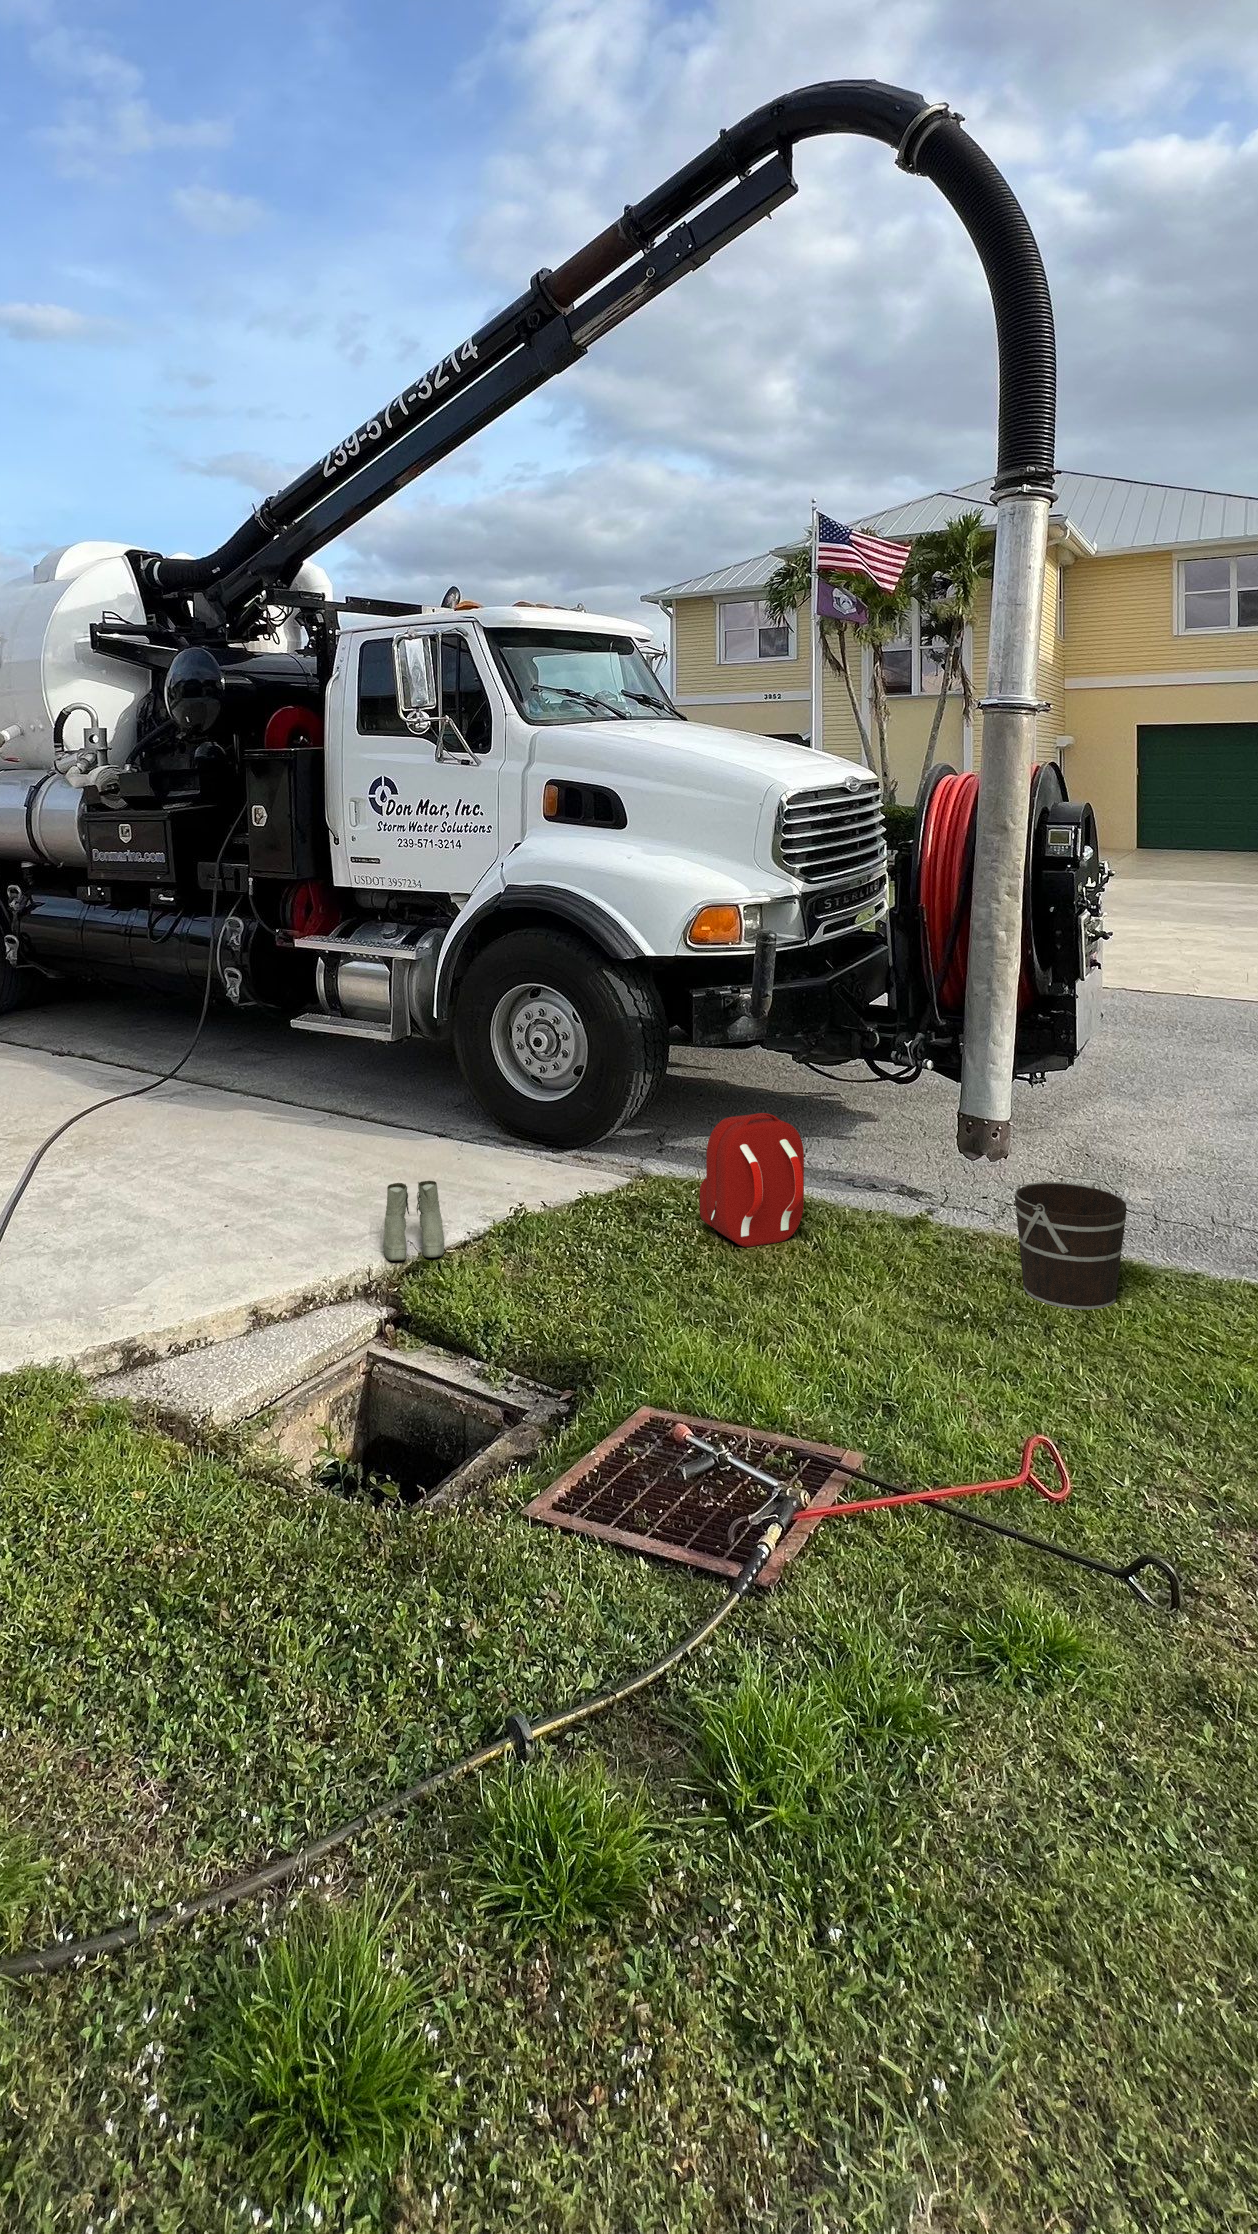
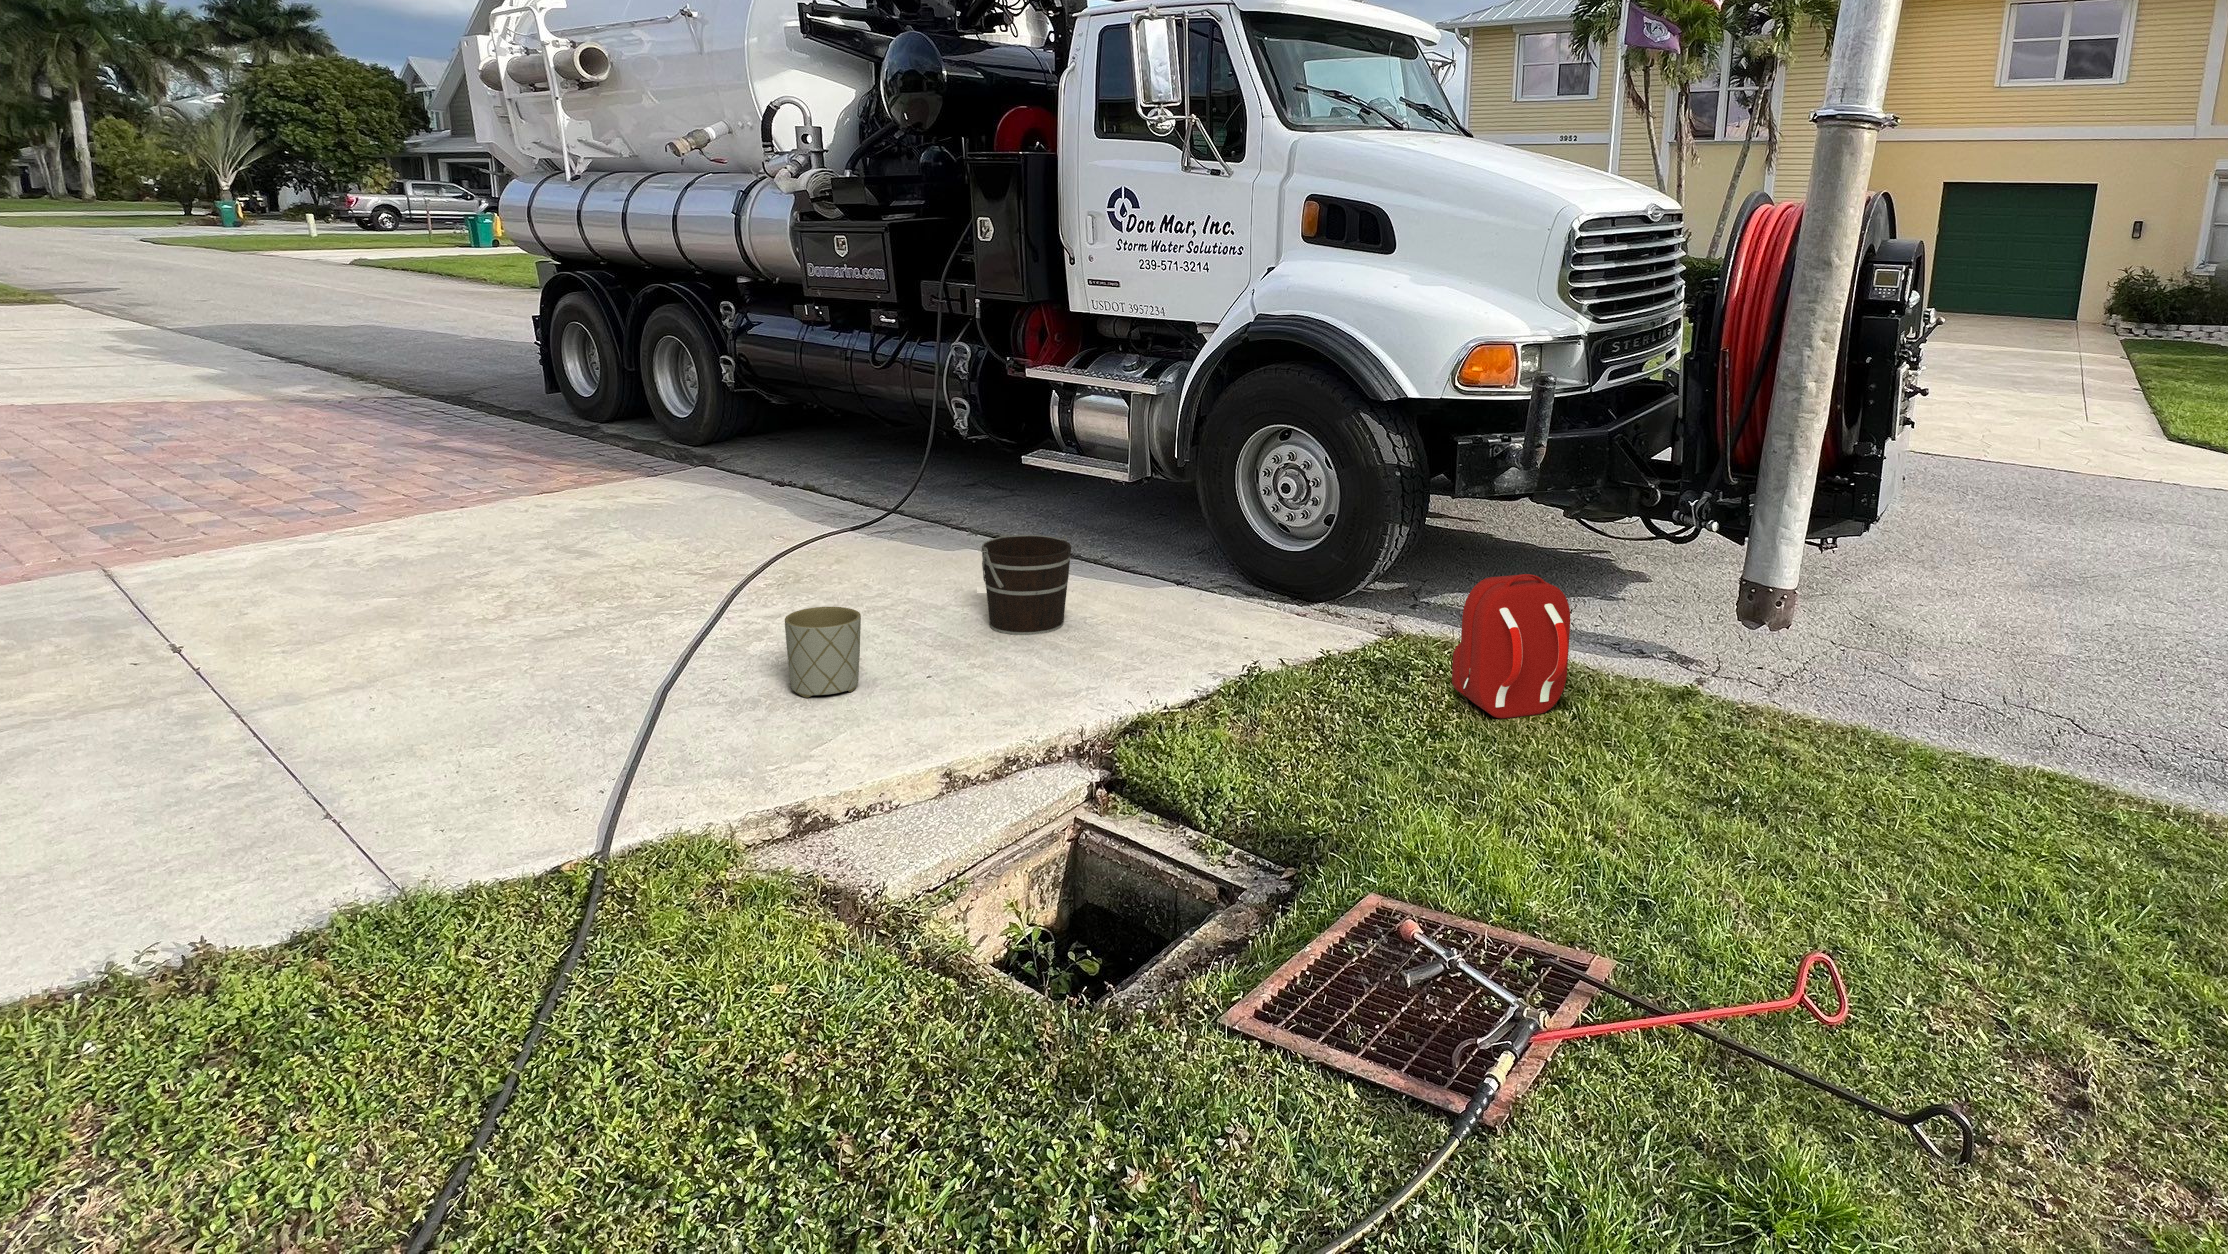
planter: none [104,1162,170,1246] -> present [785,607,861,698]
boots: present [384,1181,444,1261] -> none [1098,637,1166,723]
bucket: present [1015,1182,1127,1310] -> present [981,535,1071,635]

